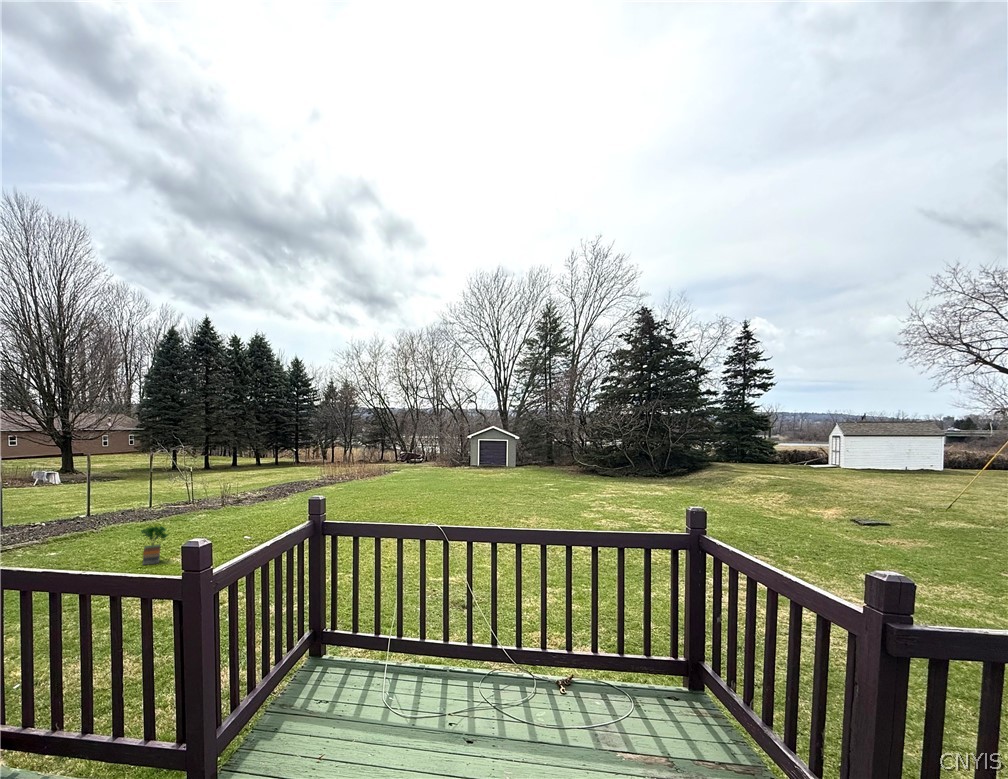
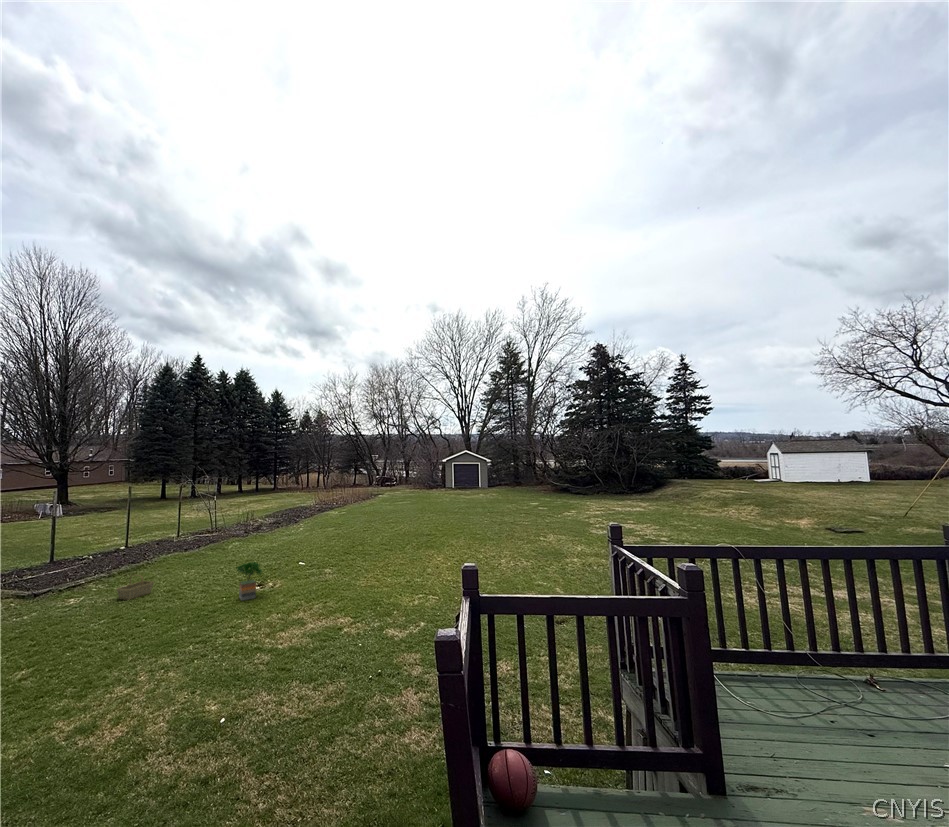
basket: none [26,535,69,560] -> present [117,575,154,600]

